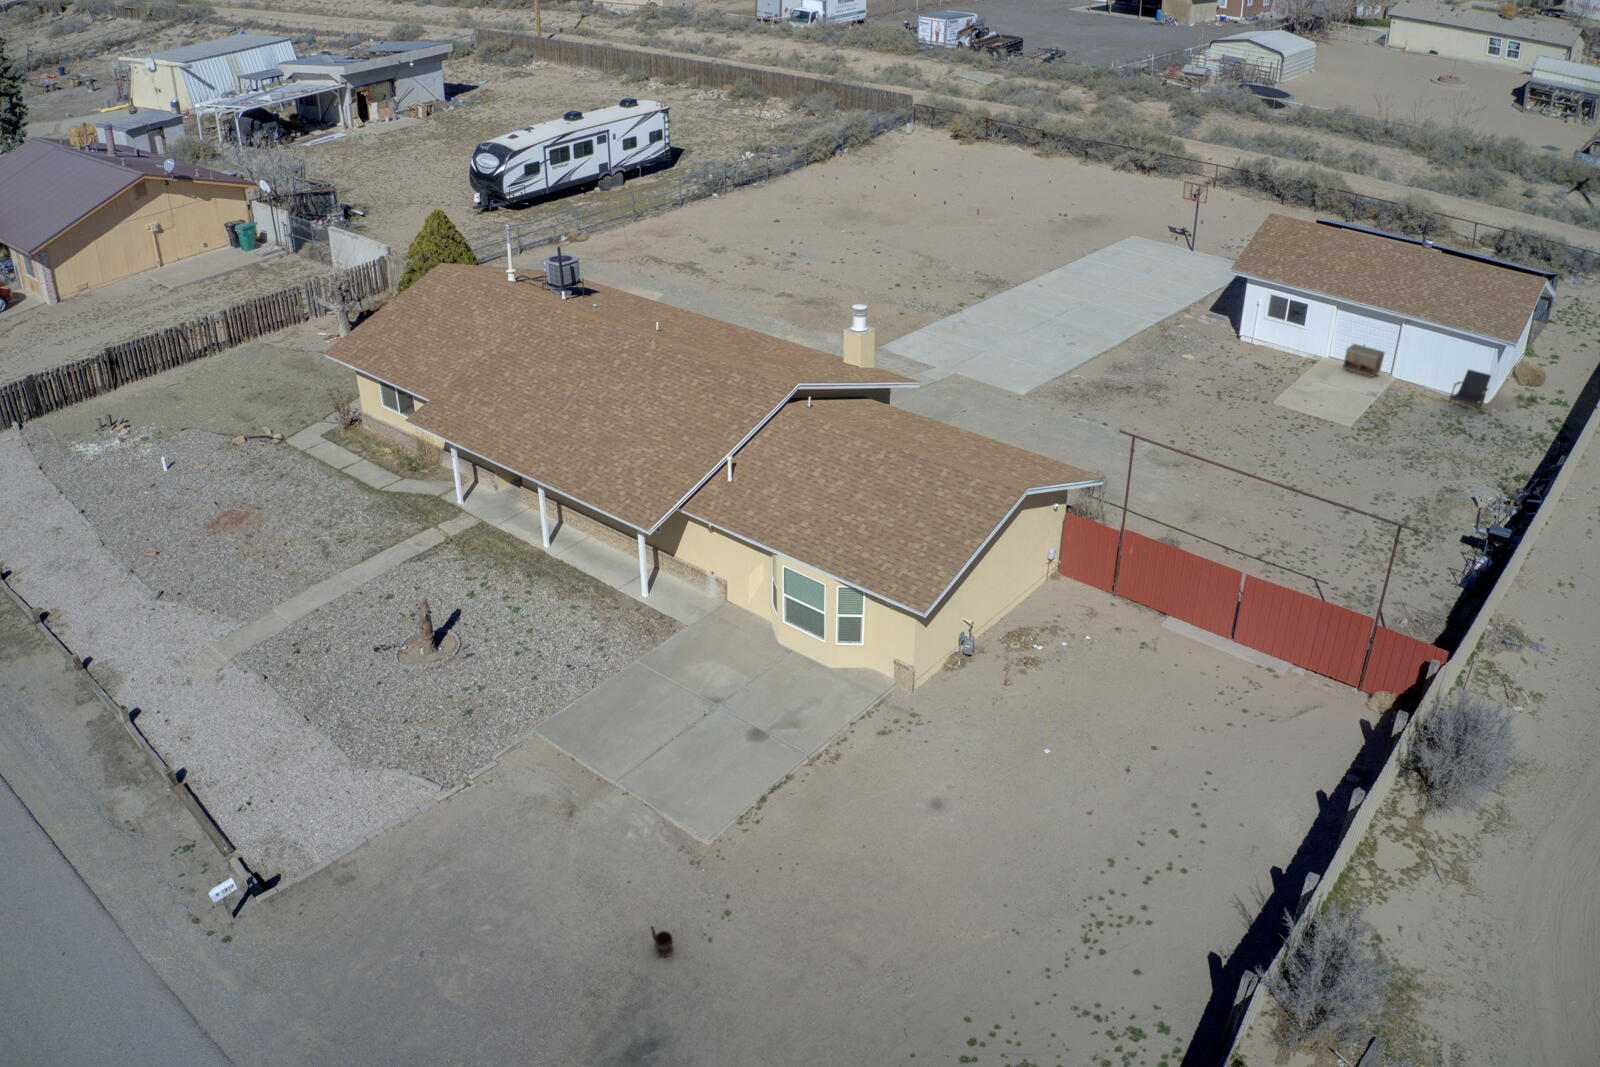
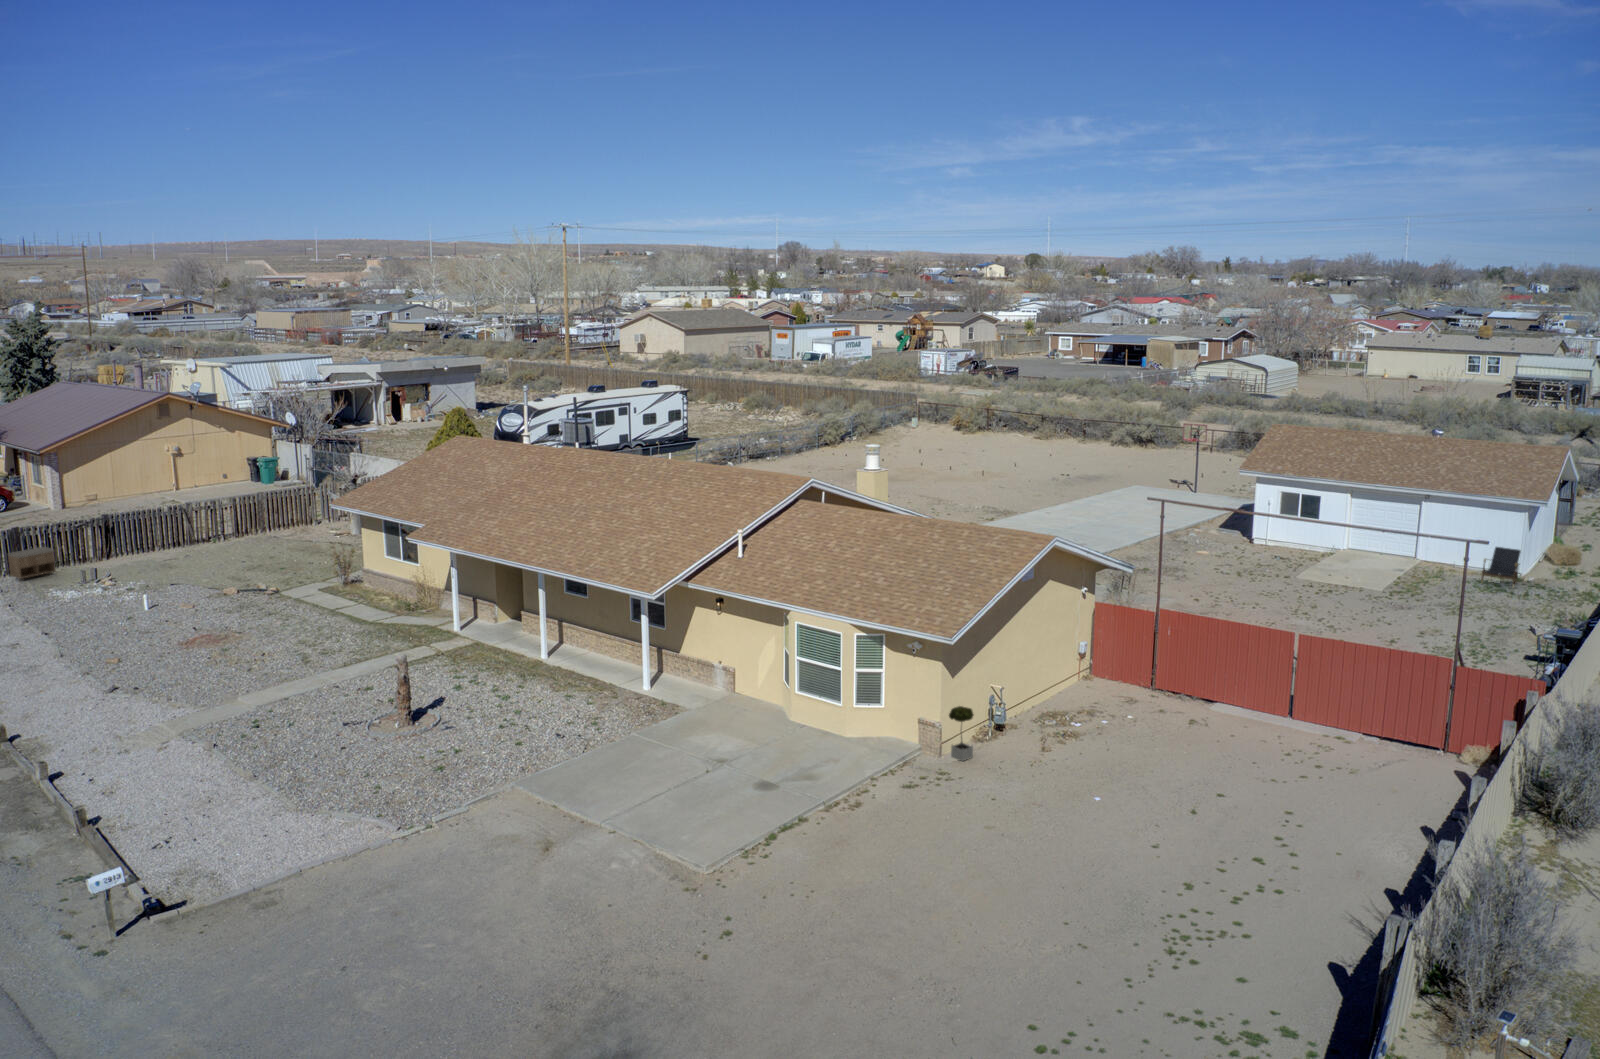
storage bench: present [1343,344,1384,377] -> present [8,547,56,579]
potted tree: none [918,653,941,697] -> present [949,706,974,761]
bucket: present [651,927,673,957] -> none [636,924,664,961]

